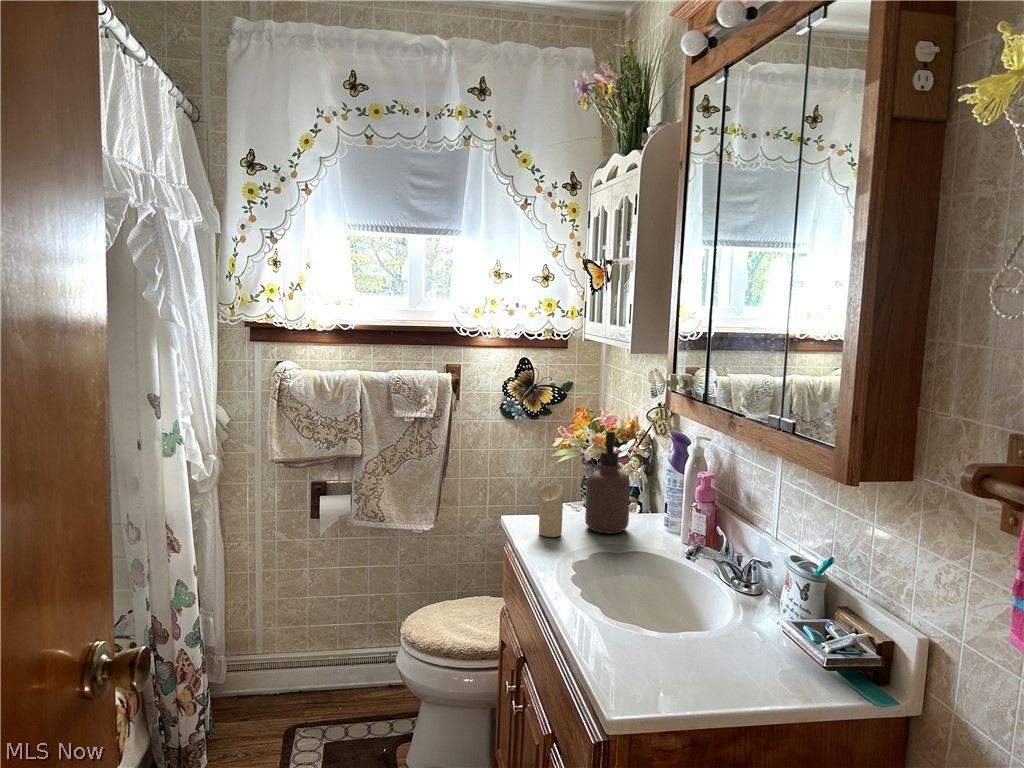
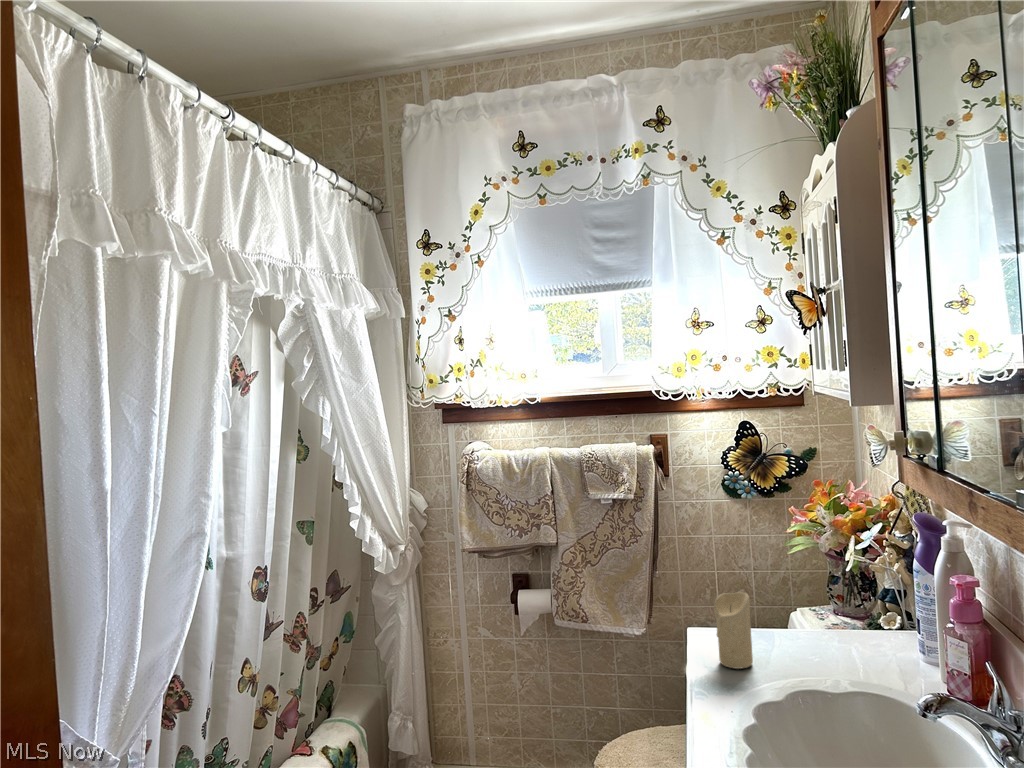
soap dispenser: present [585,431,630,533] -> none [789,515,860,668]

